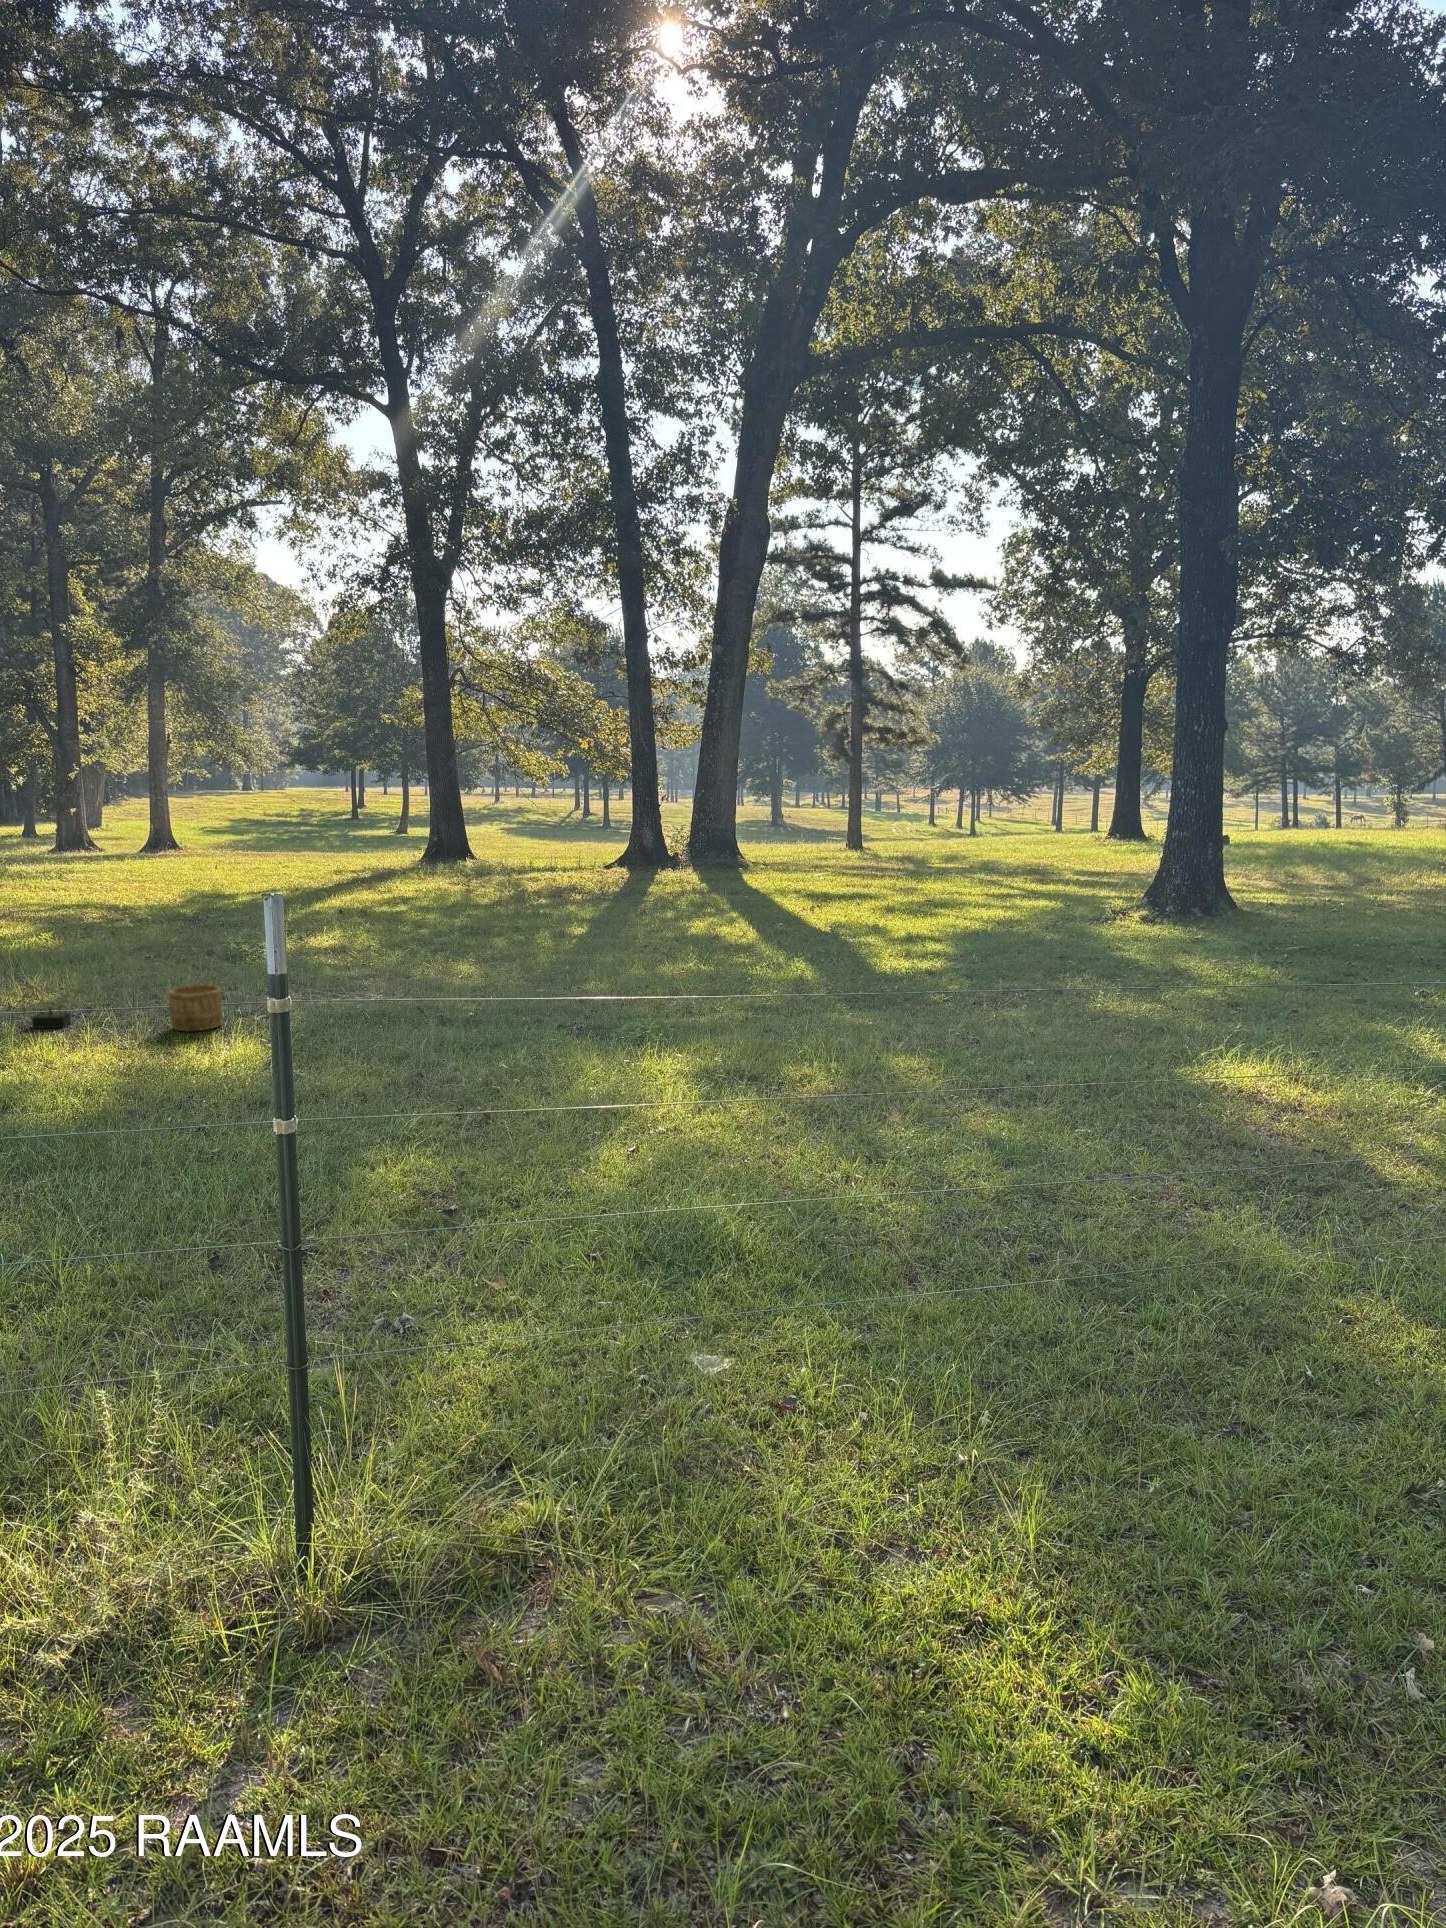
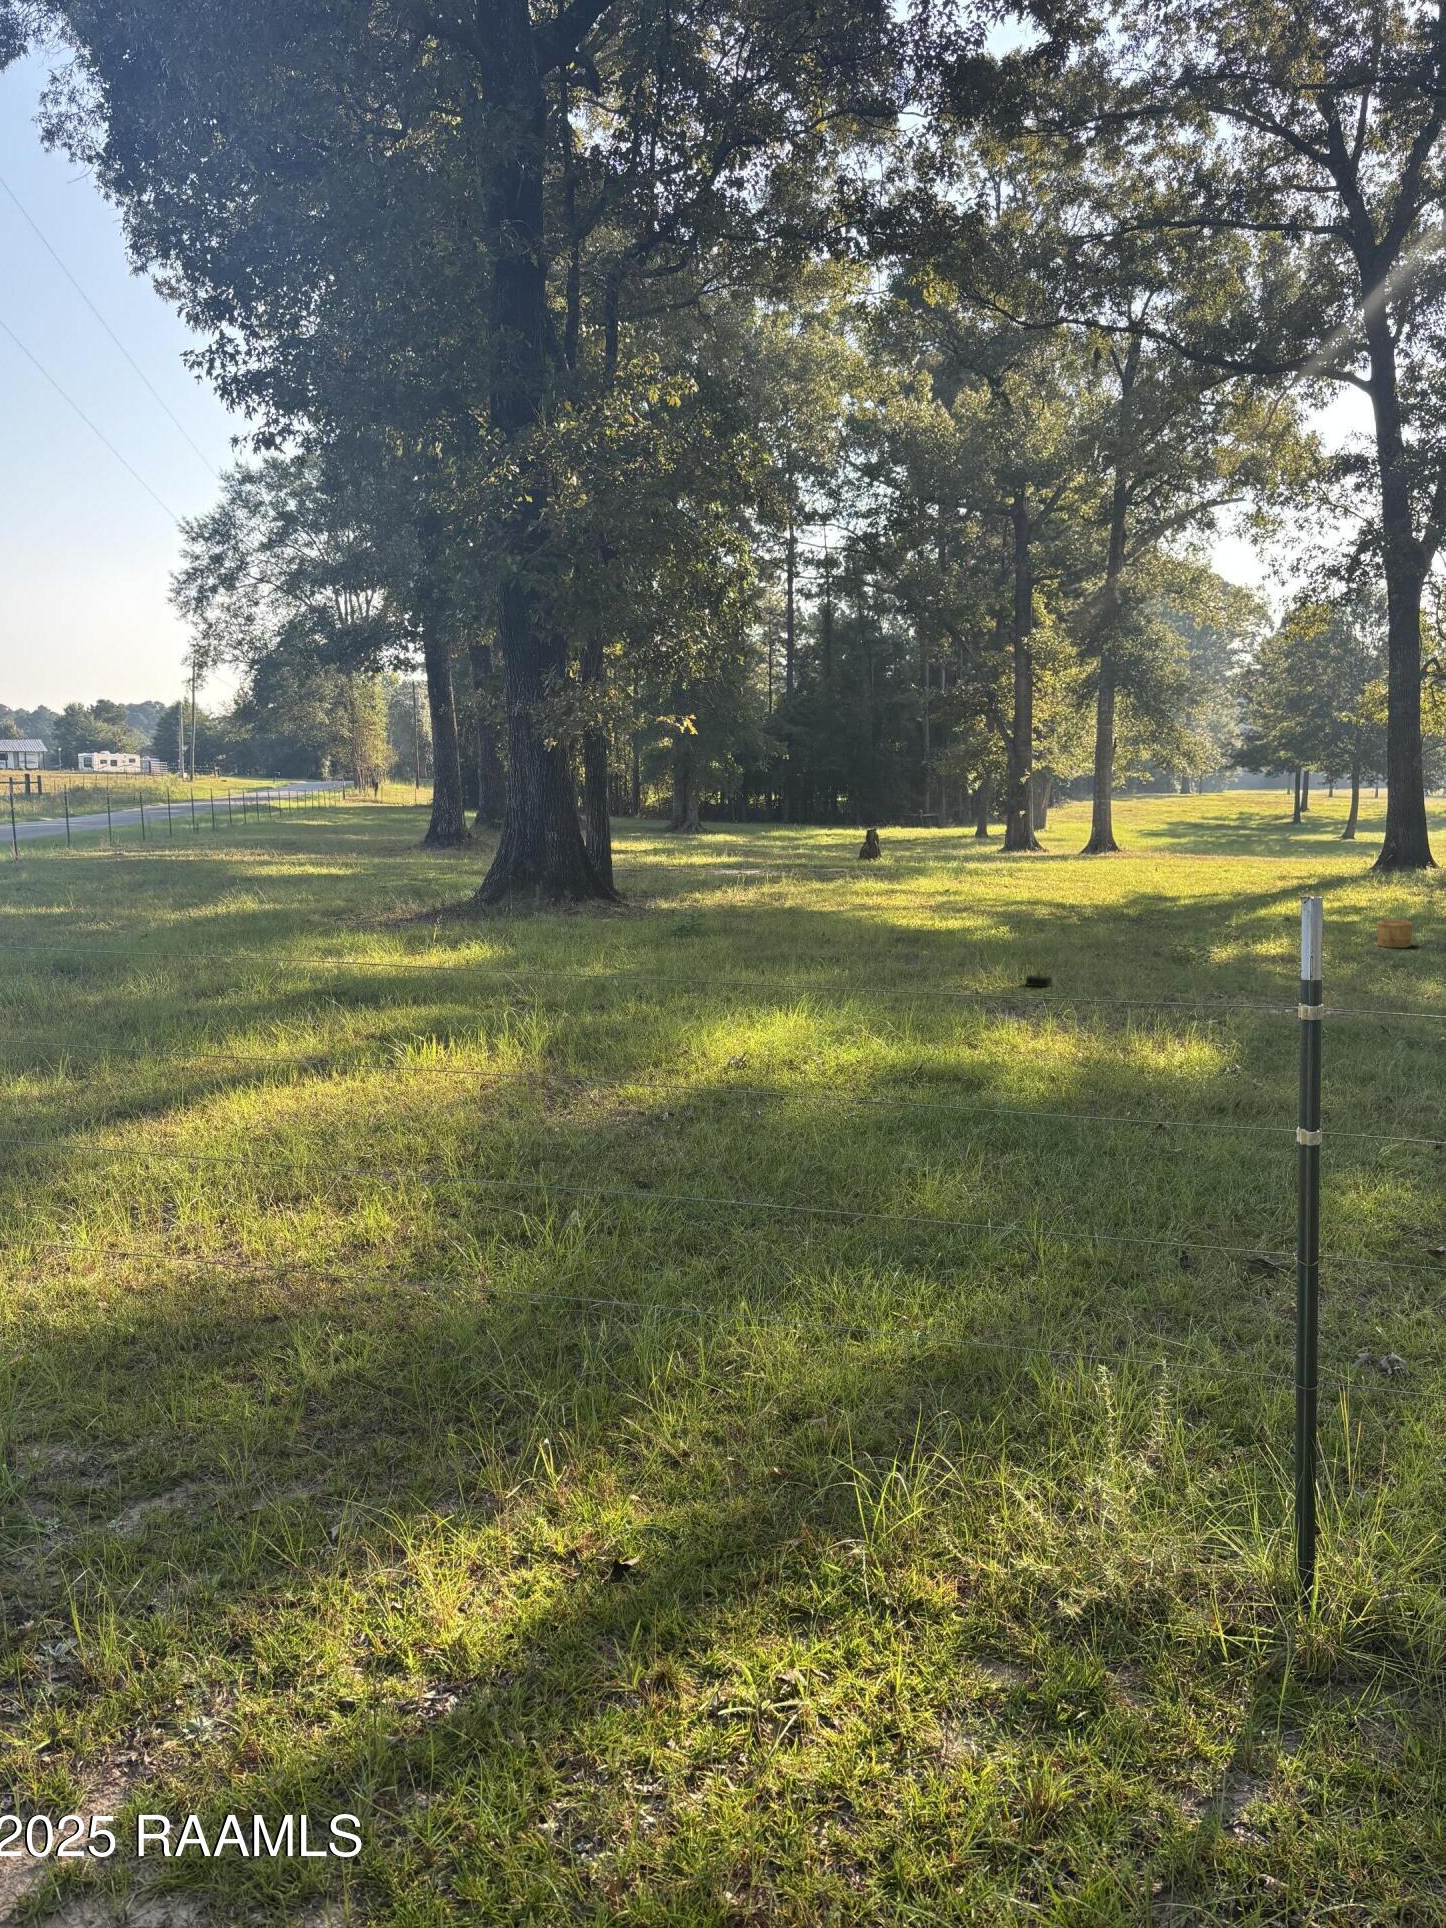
wooden bucket: present [167,984,222,1032] -> present [1377,919,1413,948]

